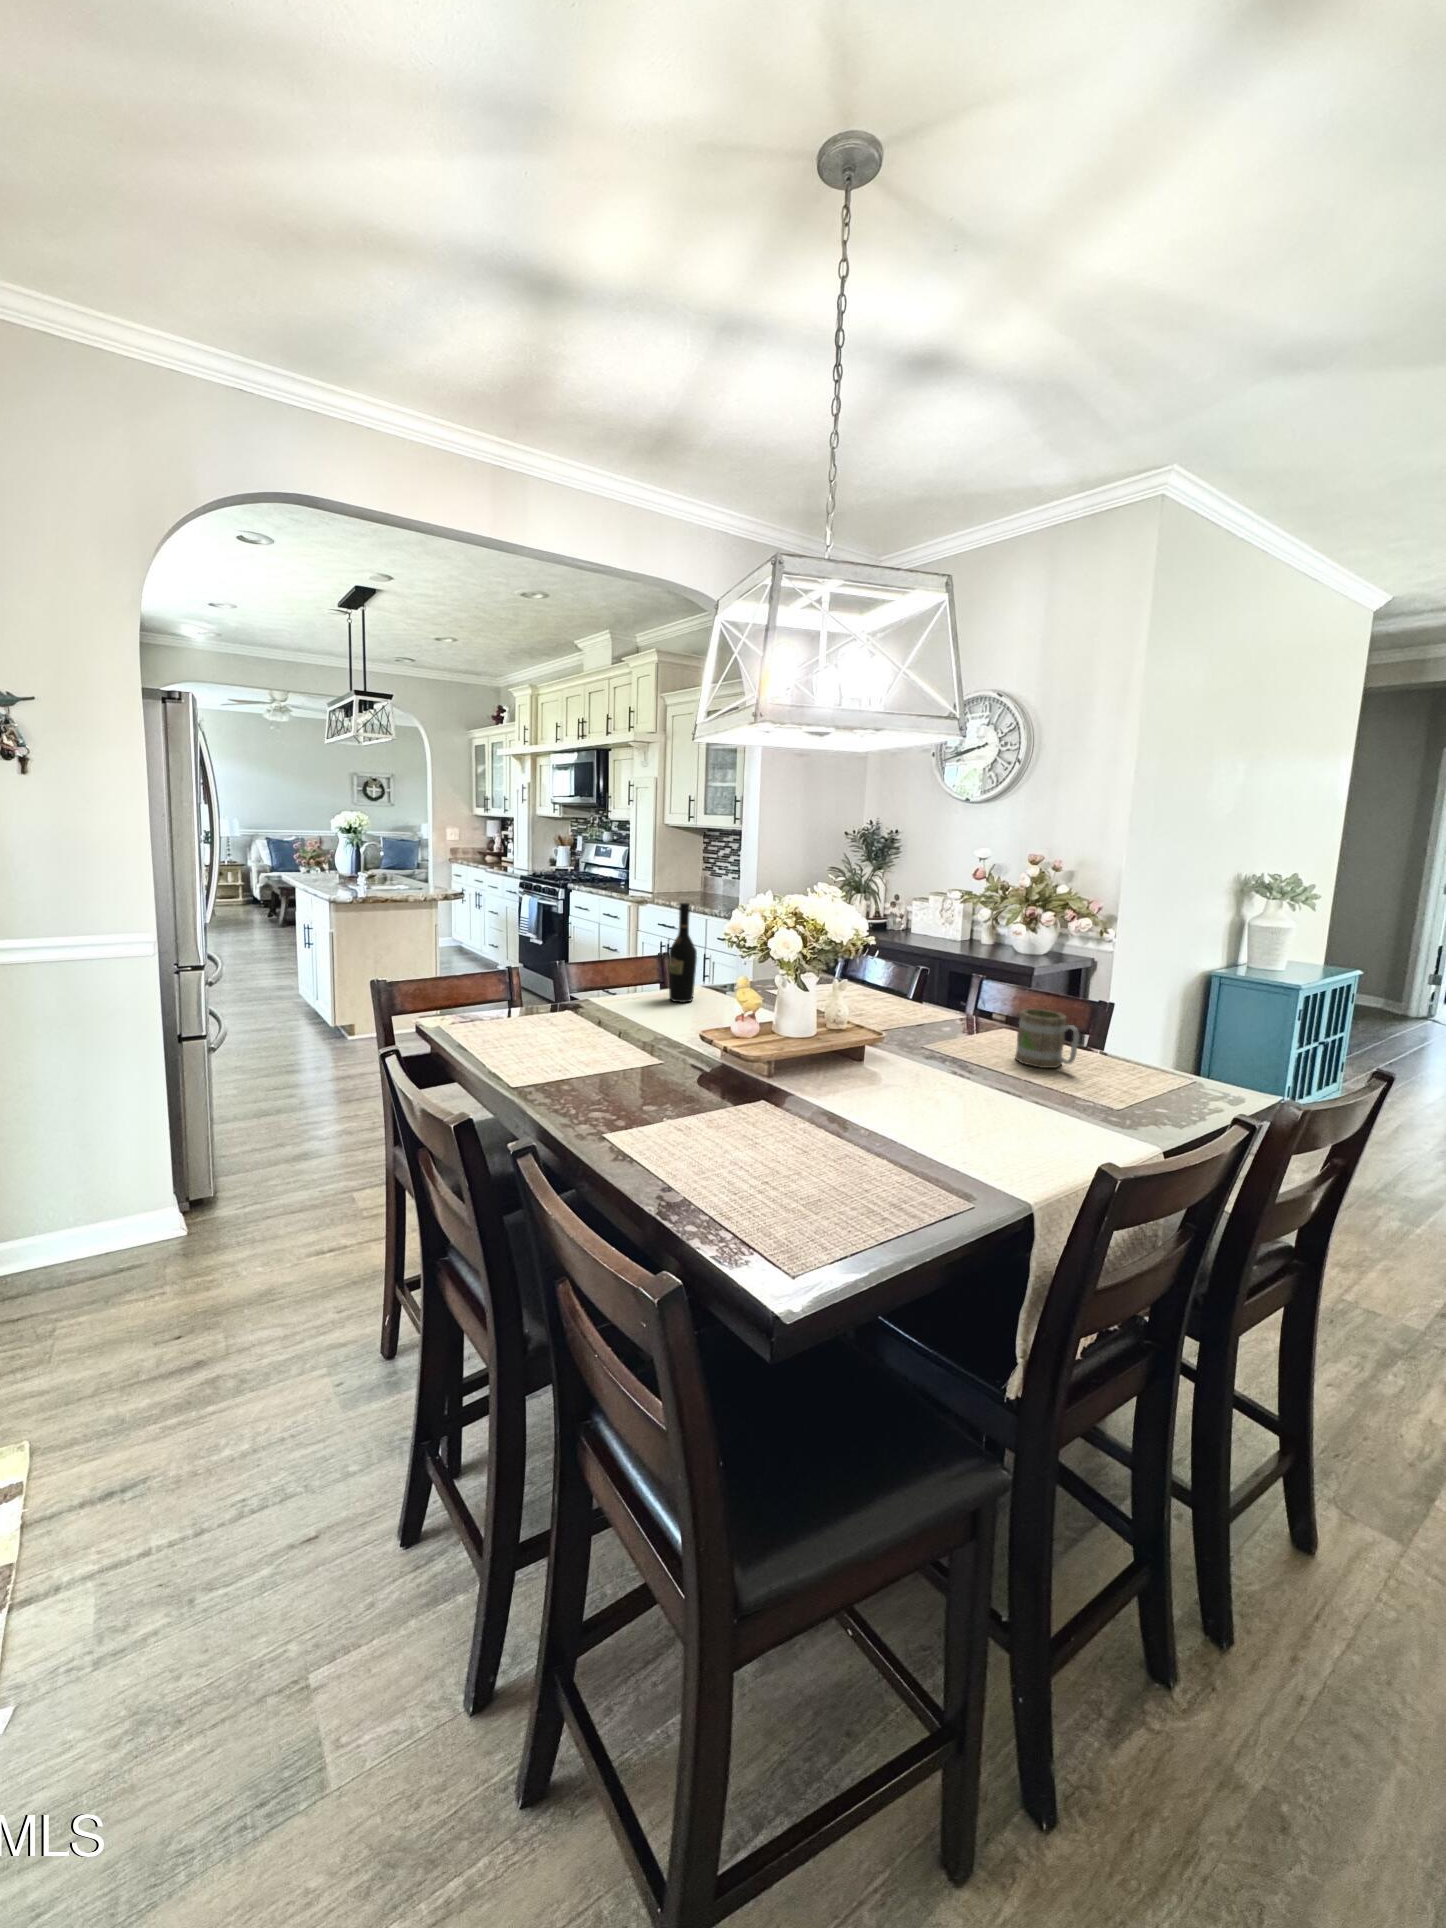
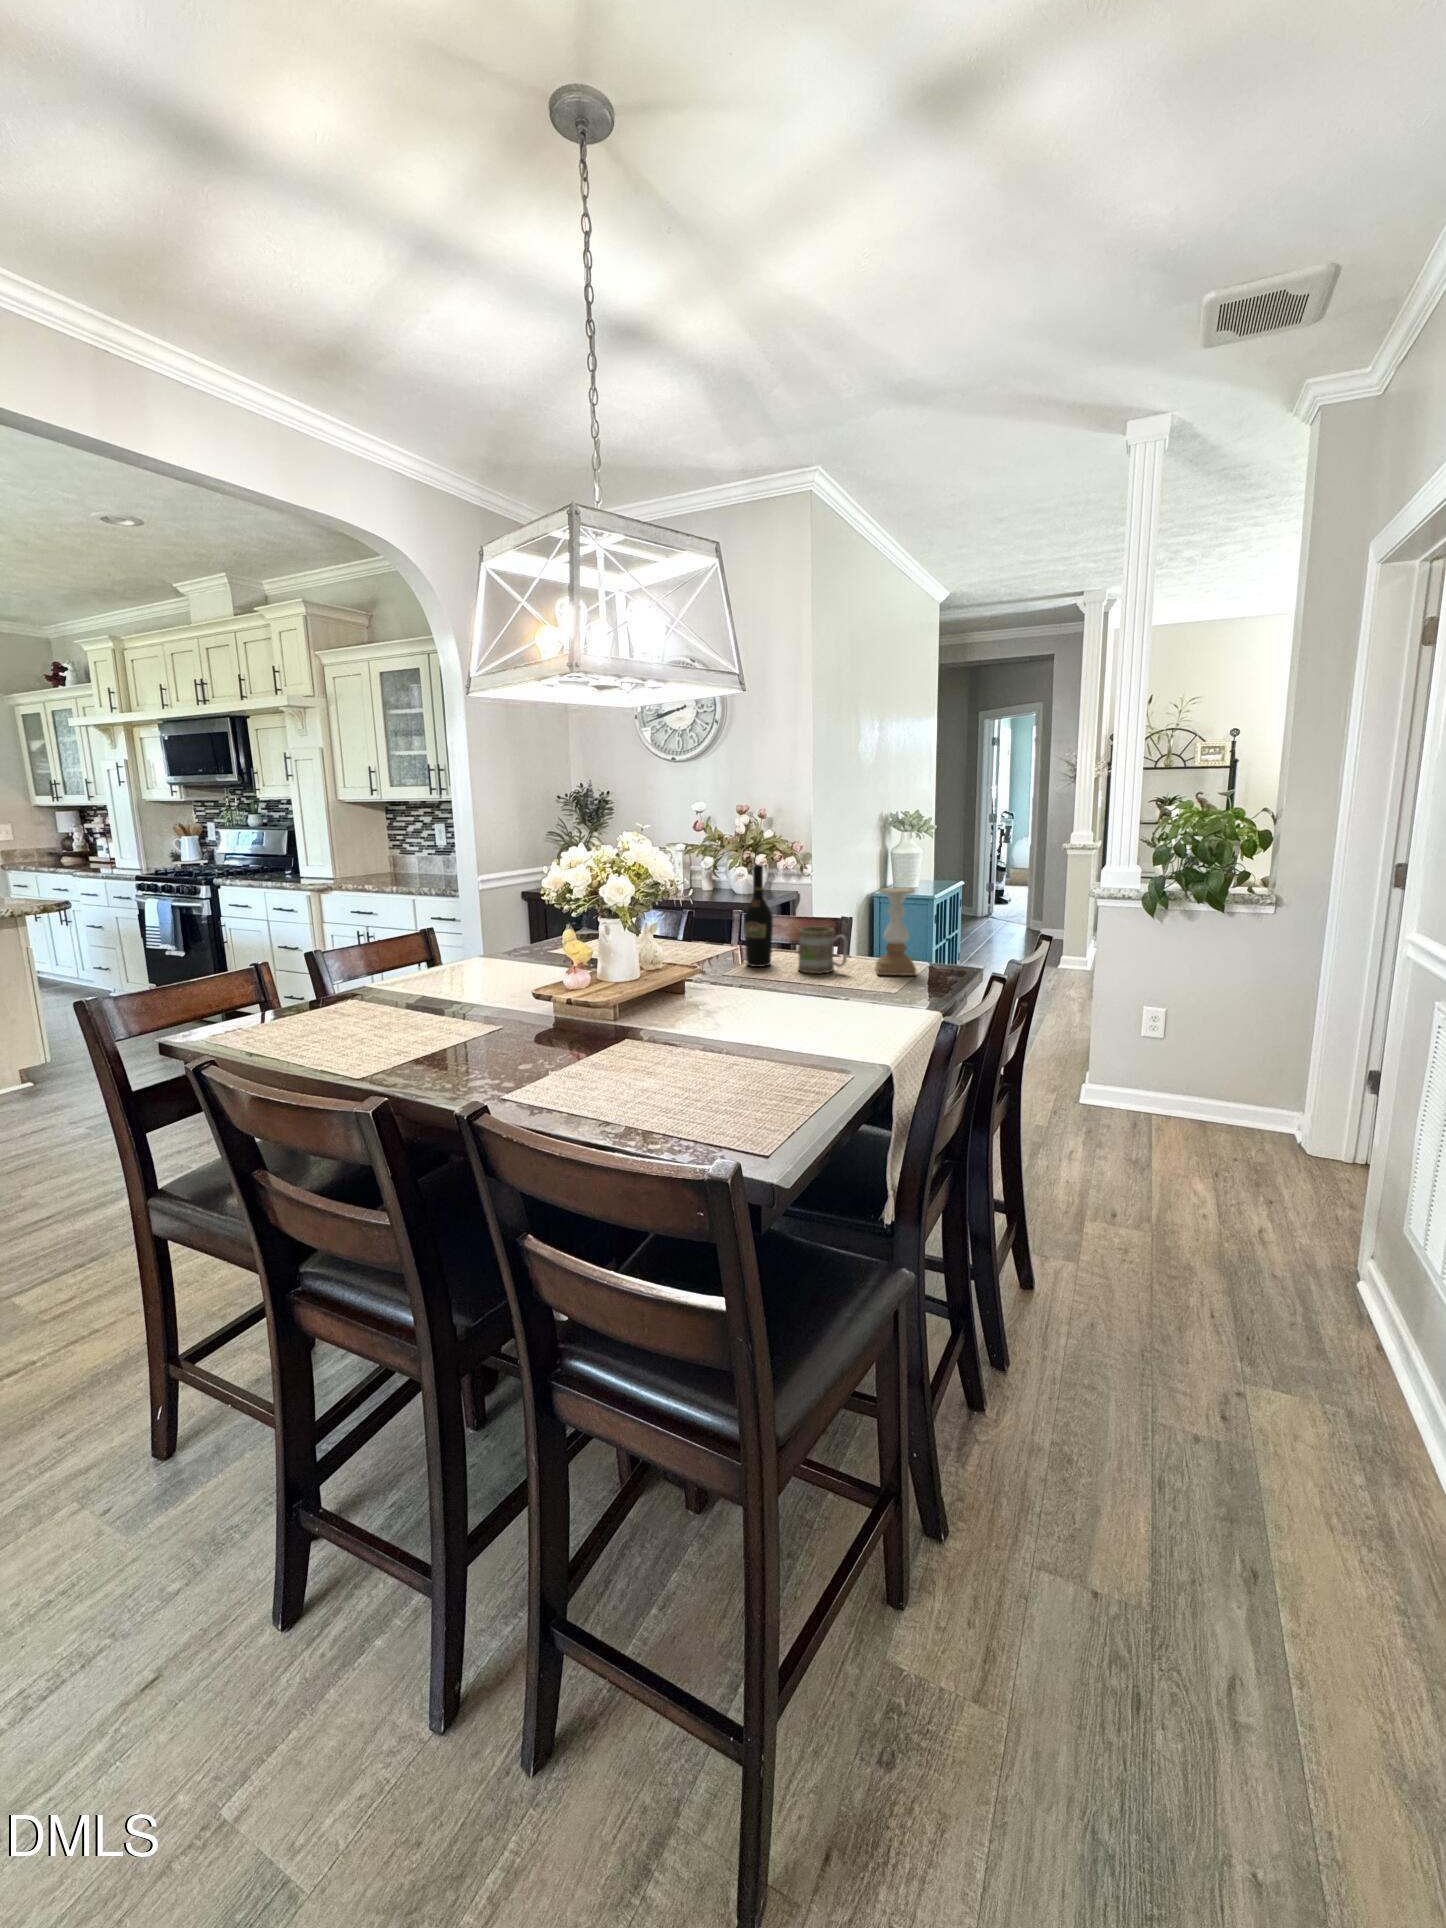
wine bottle: present [669,903,697,1002] -> present [744,865,773,967]
candle holder: none [1115,976,1182,1094] -> present [876,887,916,976]

